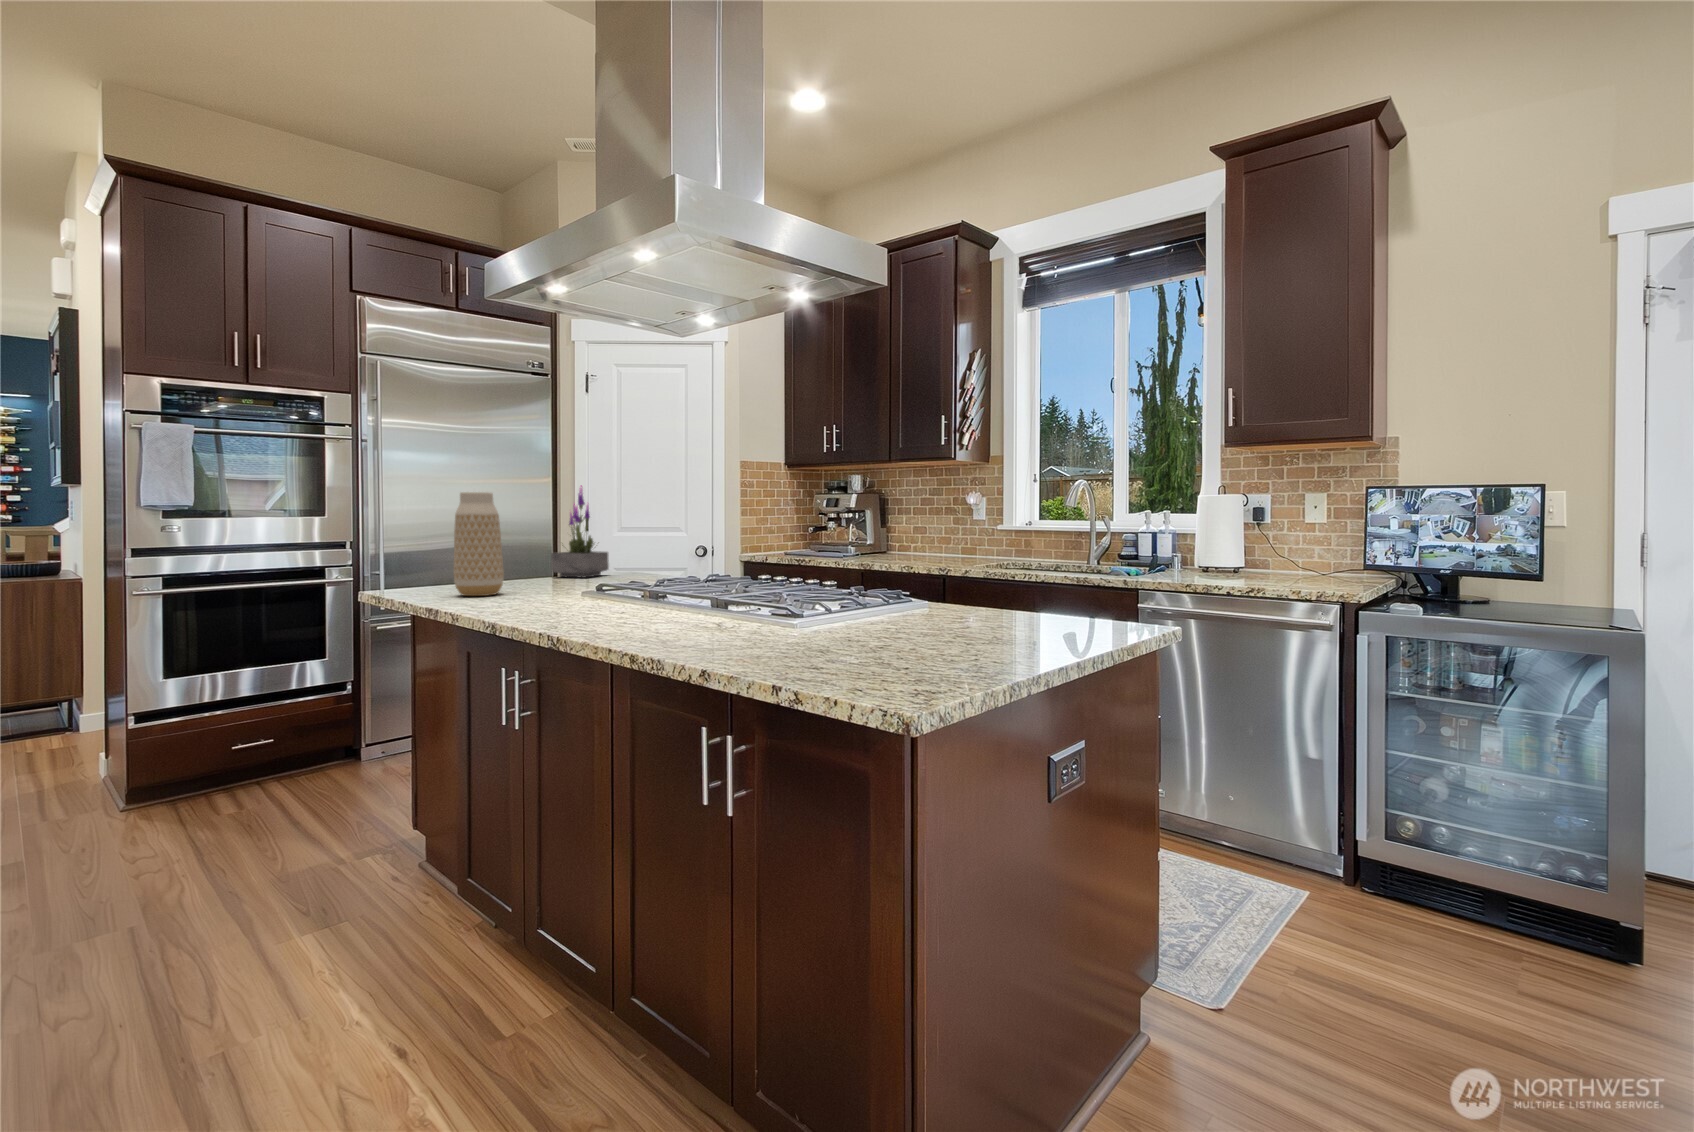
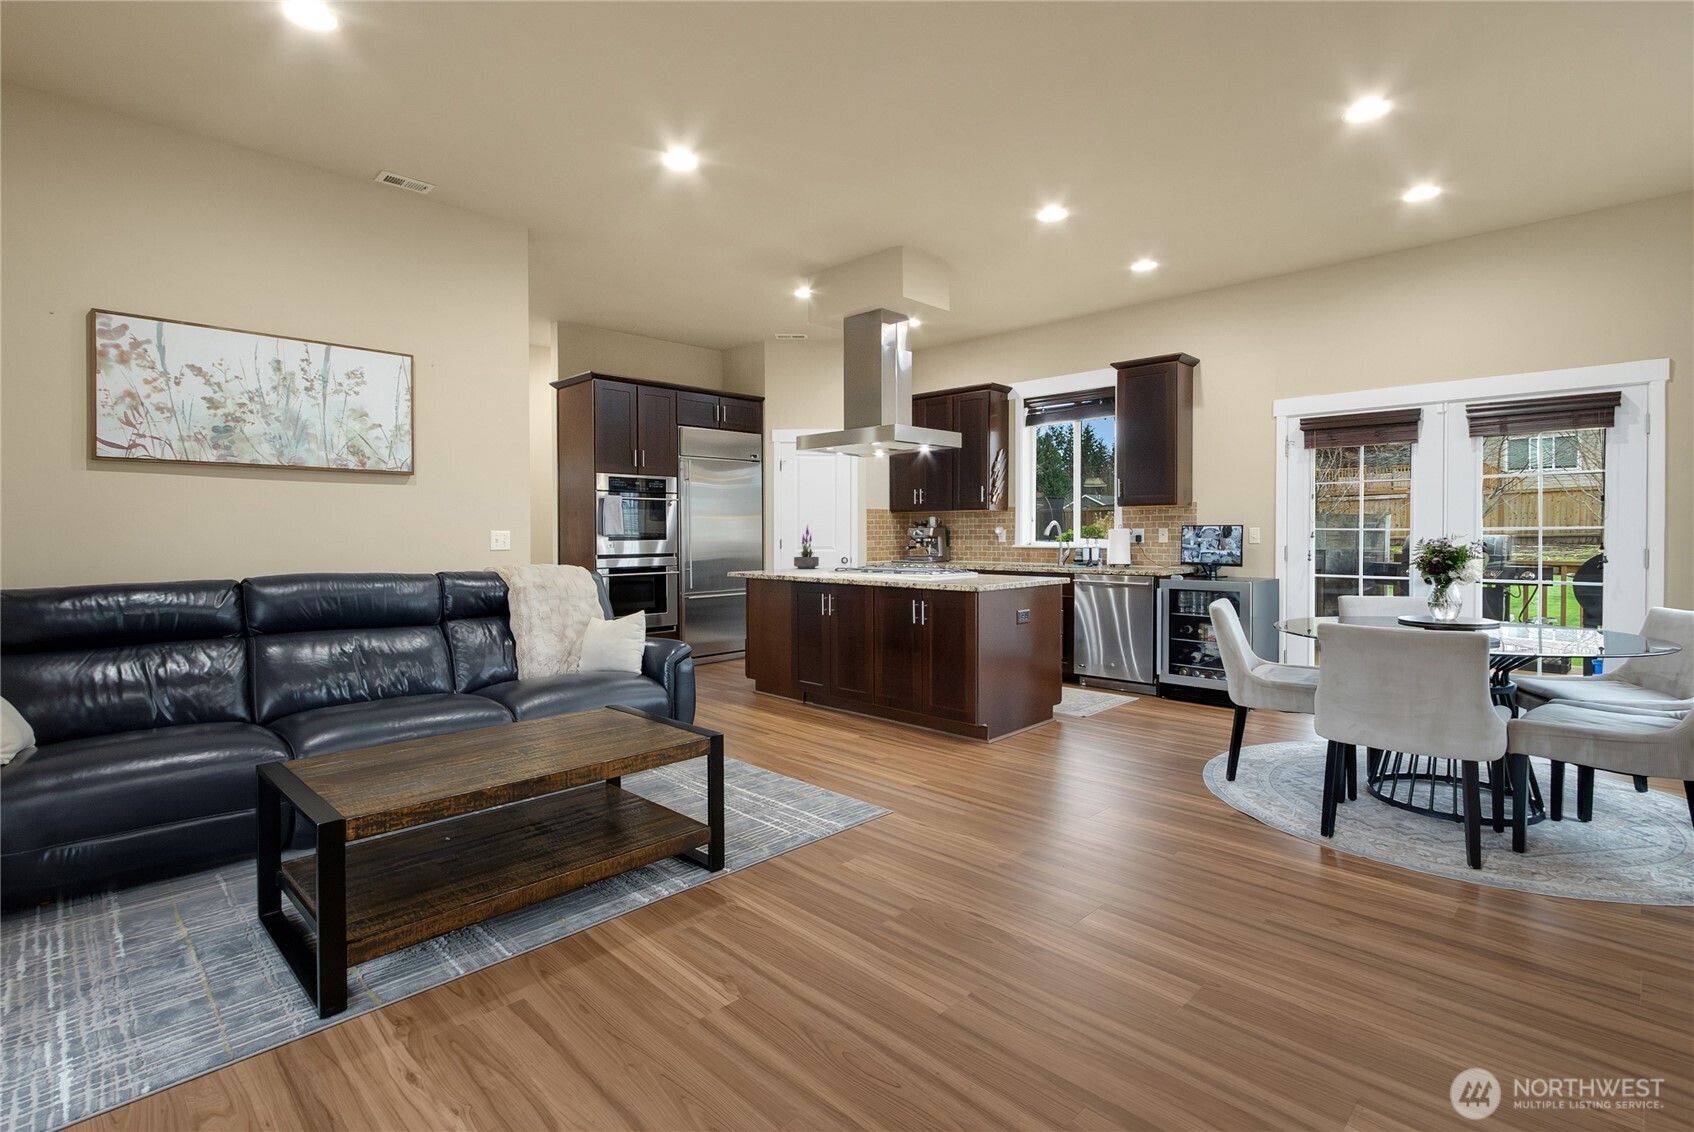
vase: present [454,492,504,596] -> none [774,529,793,573]

